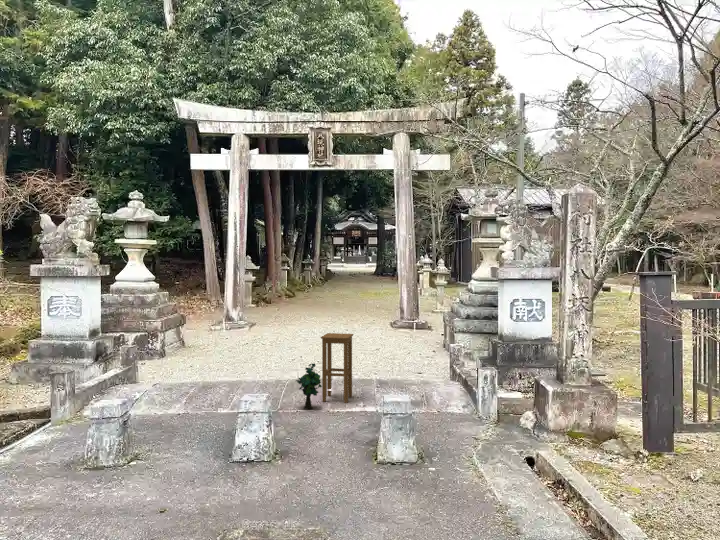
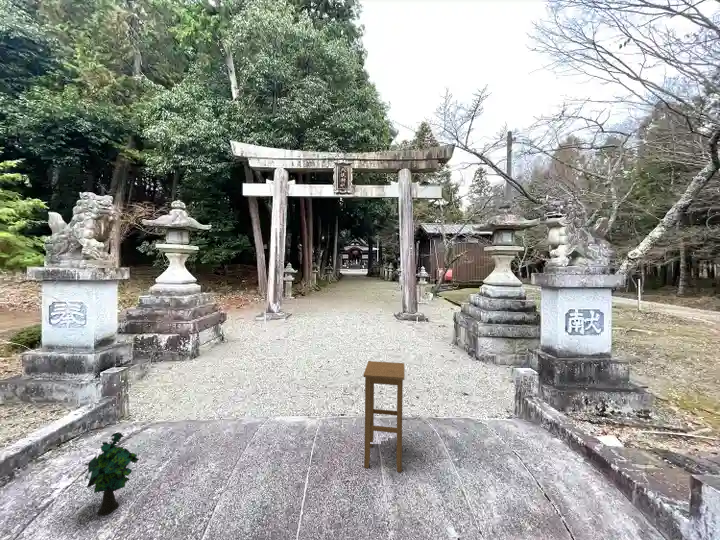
decorative plant: present [296,364,322,409] -> present [84,432,139,516]

